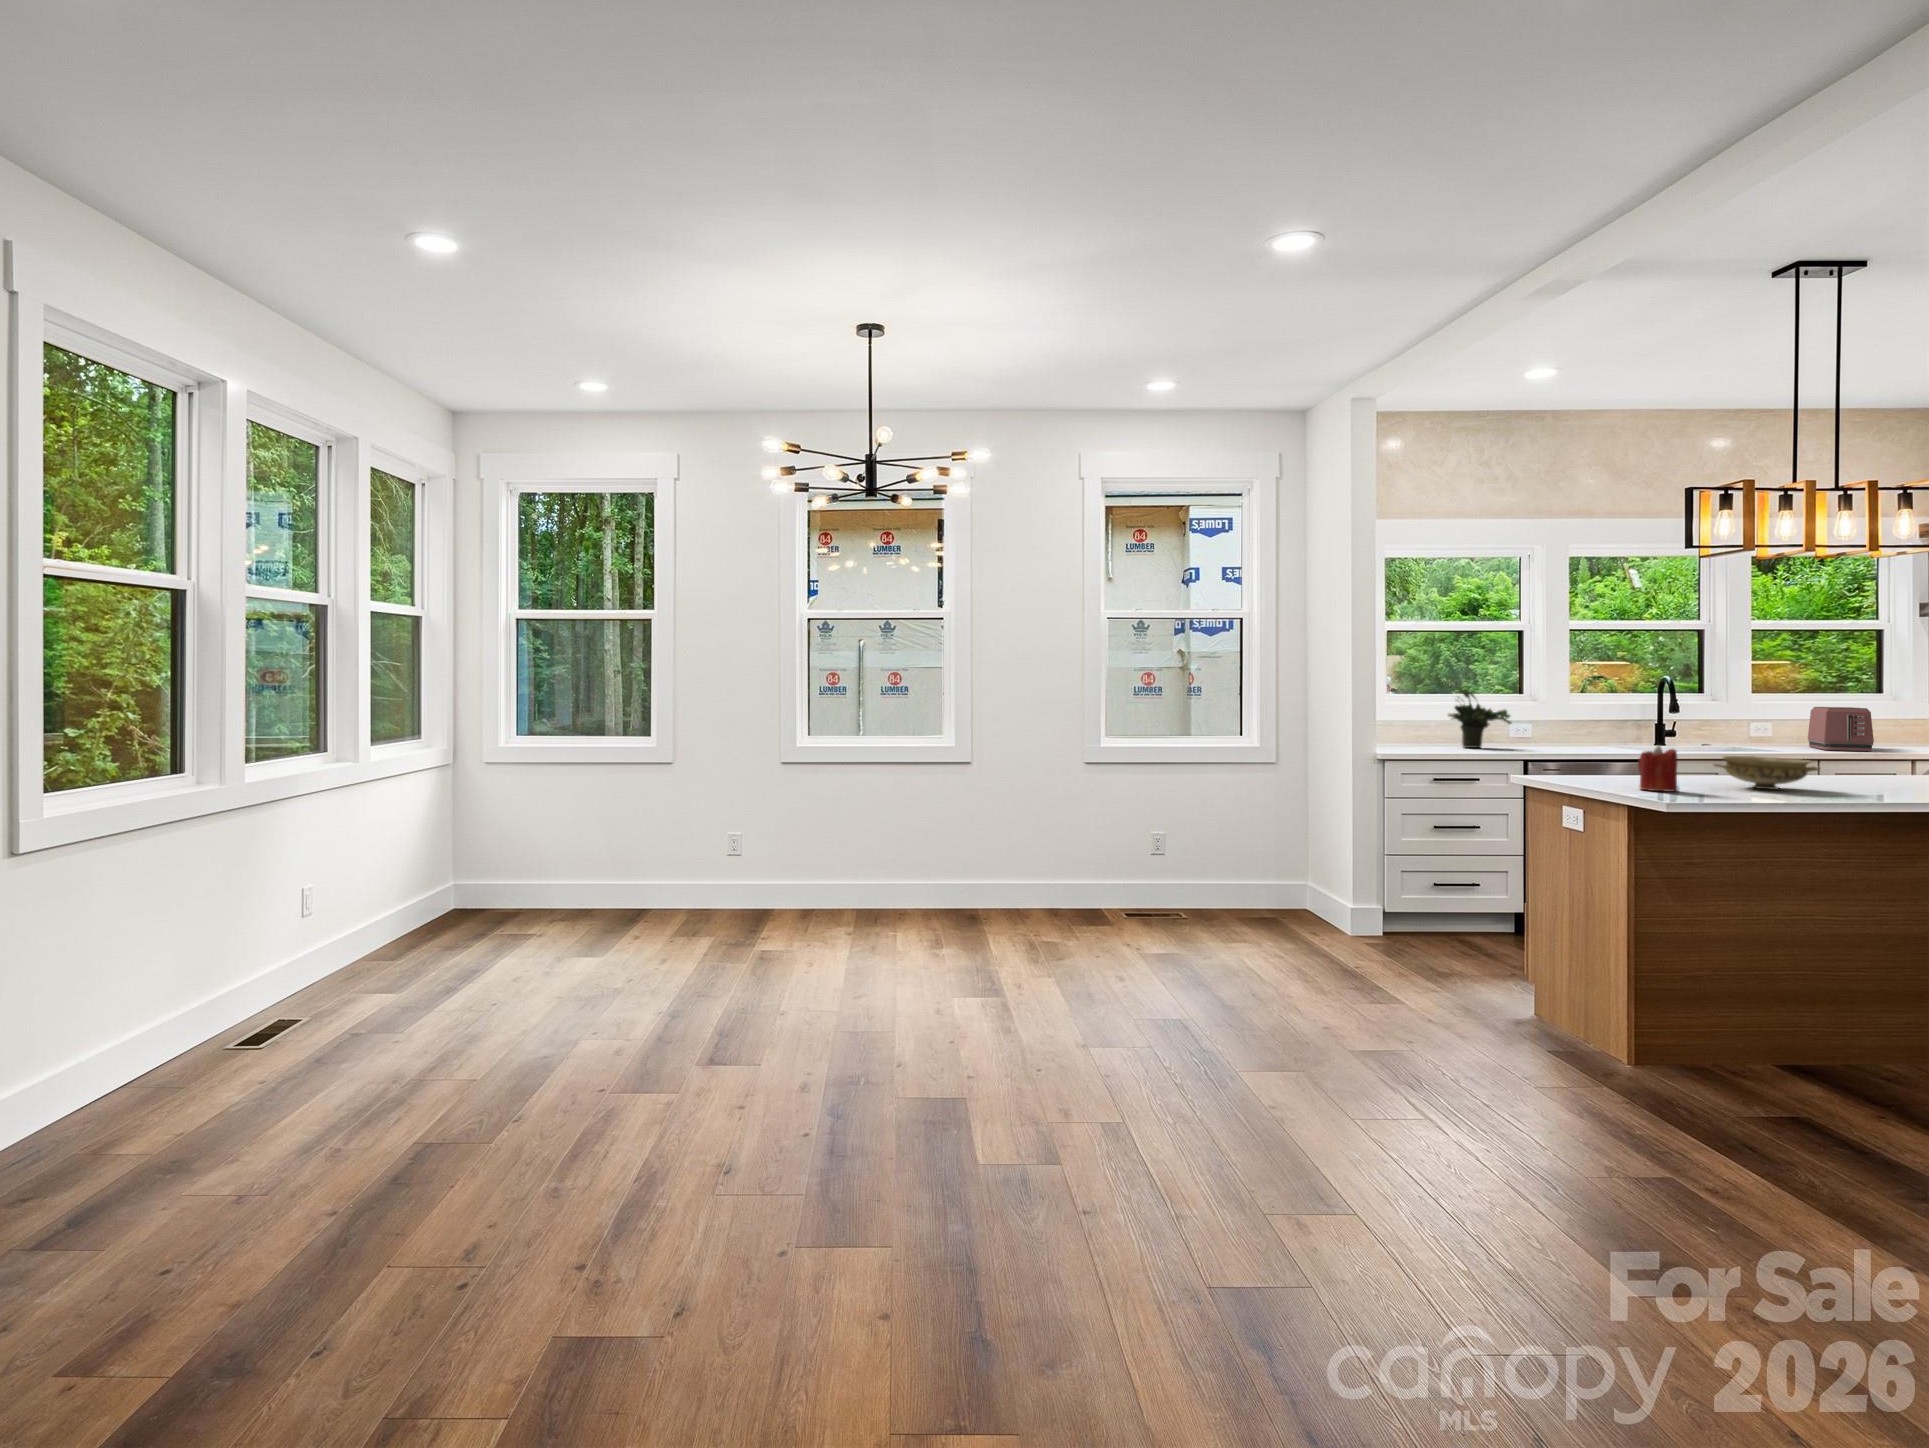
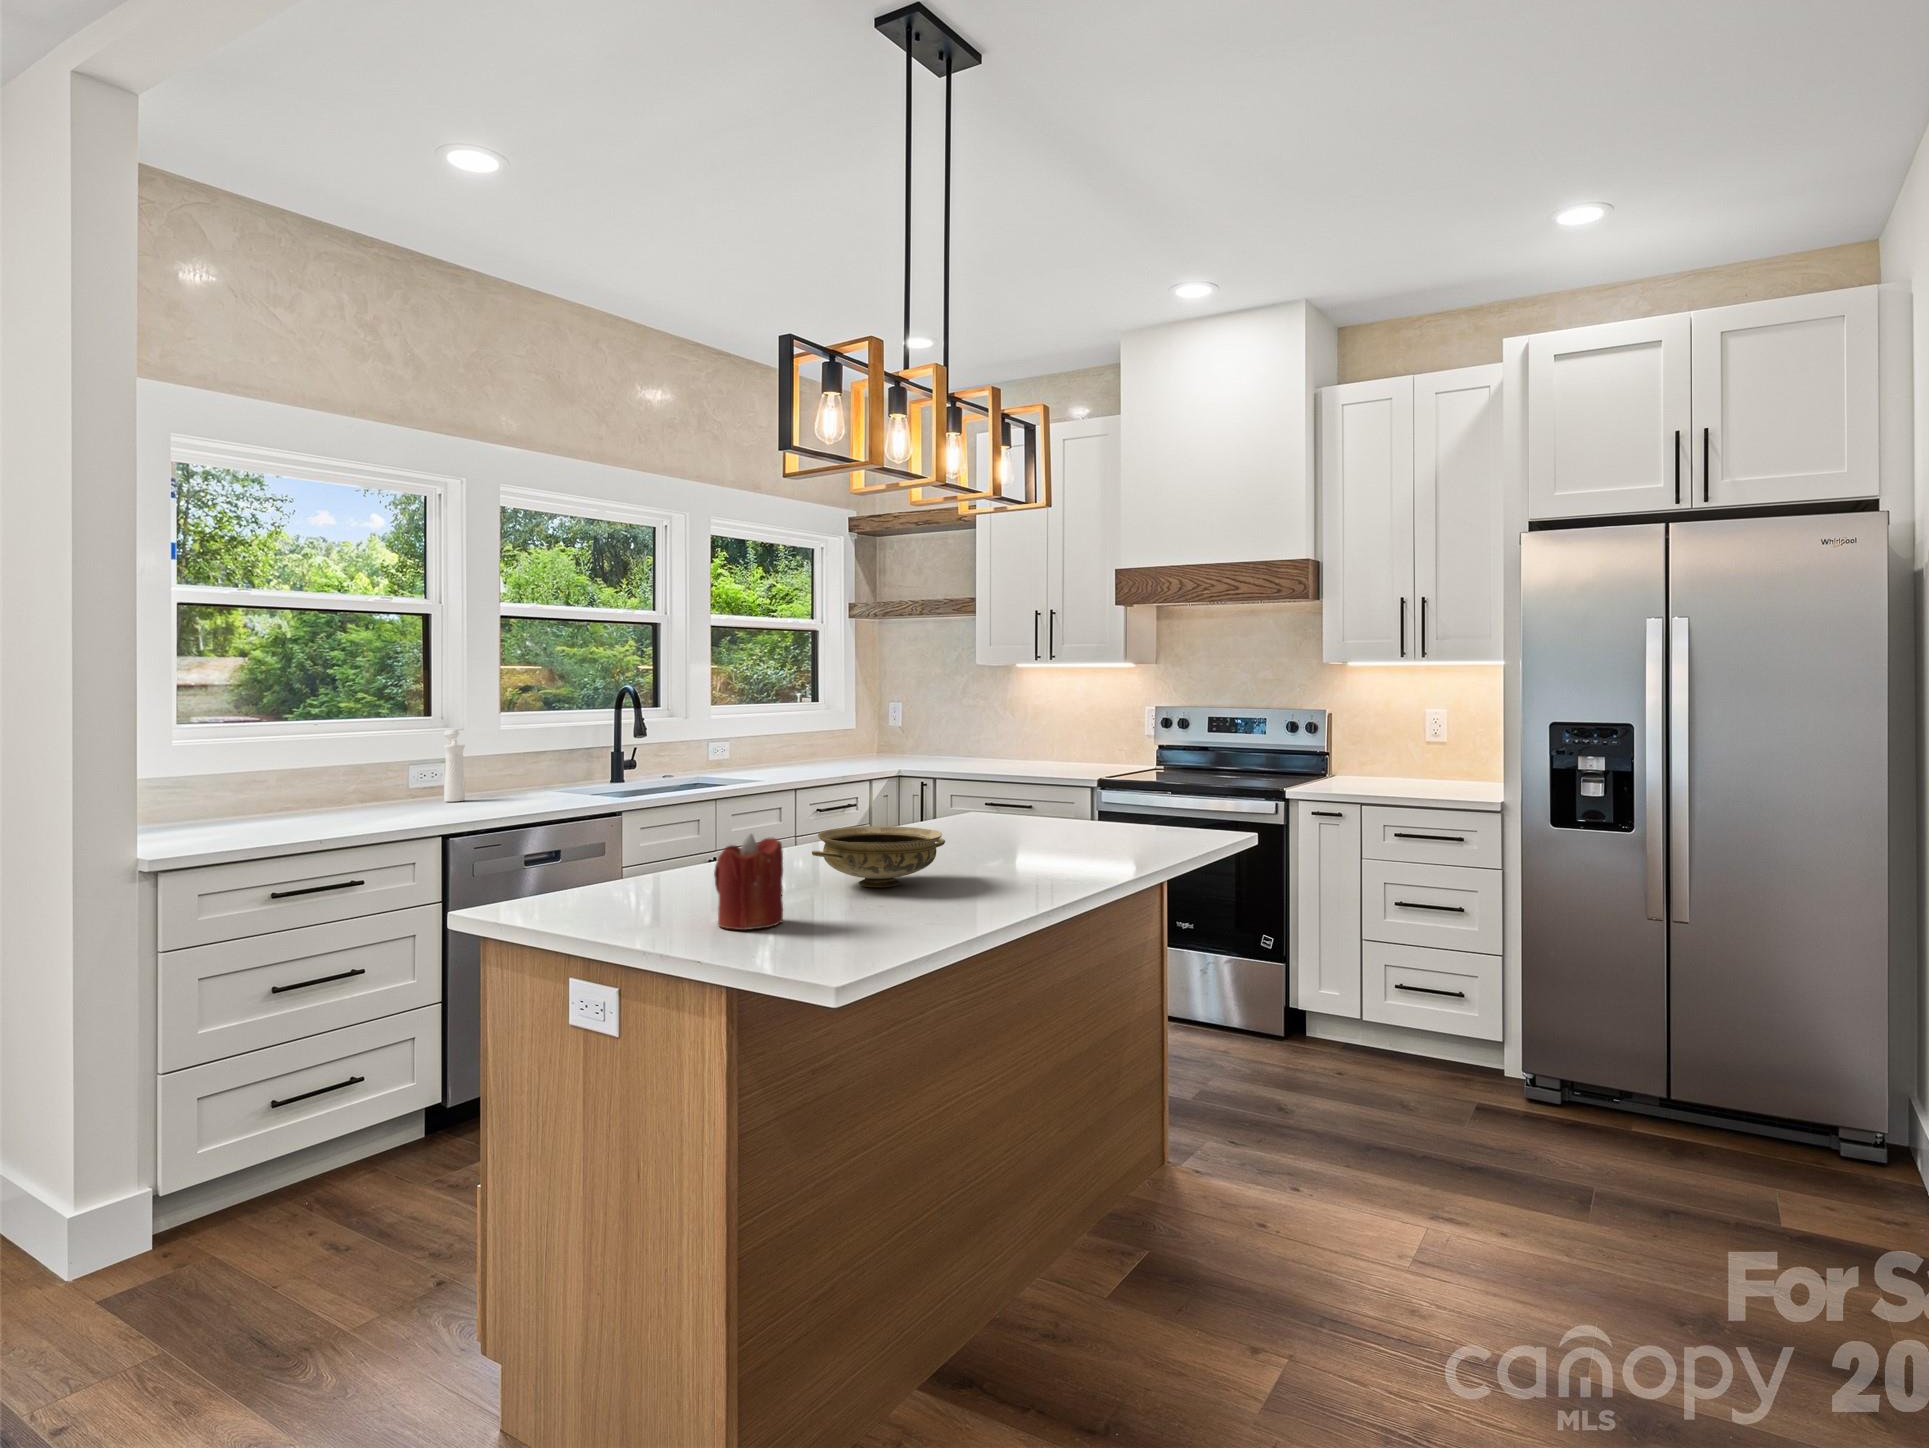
potted plant: present [1448,689,1511,748] -> none [297,712,416,818]
pepper mill: none [1531,703,1545,746] -> present [444,730,465,802]
toaster: present [1808,707,1874,751] -> none [771,720,842,775]

